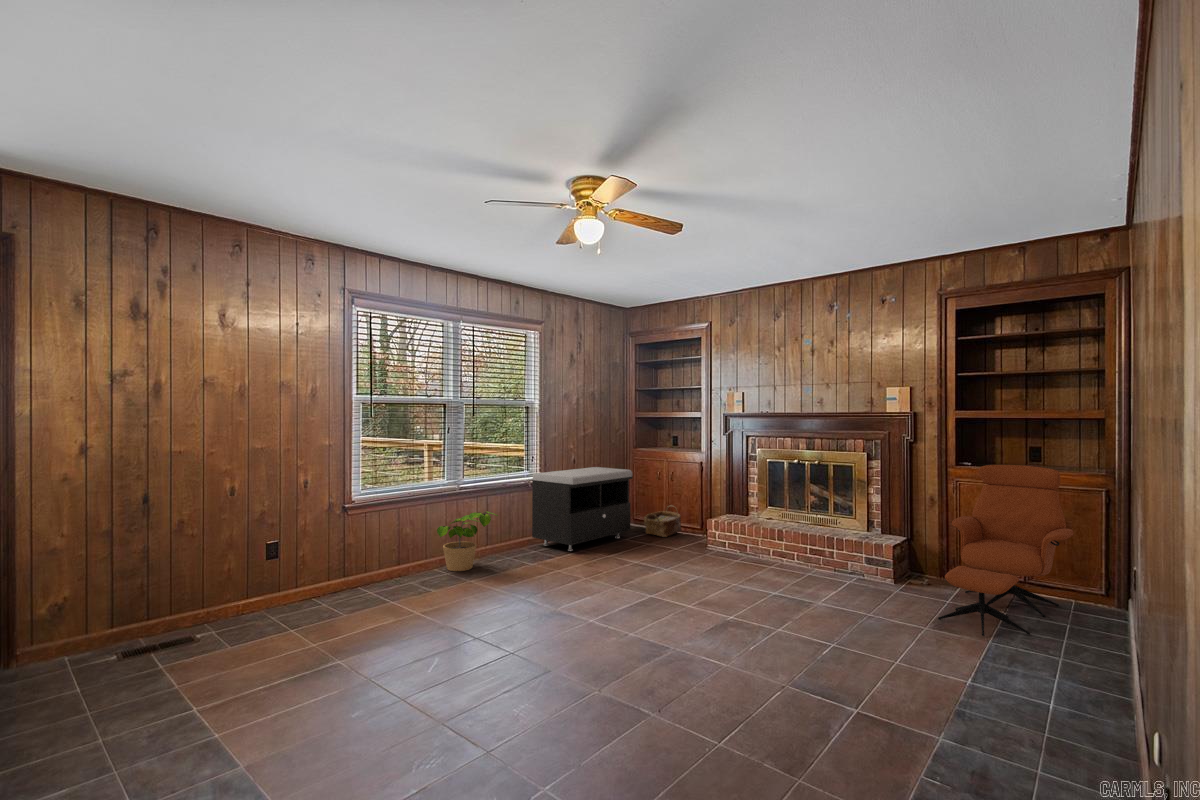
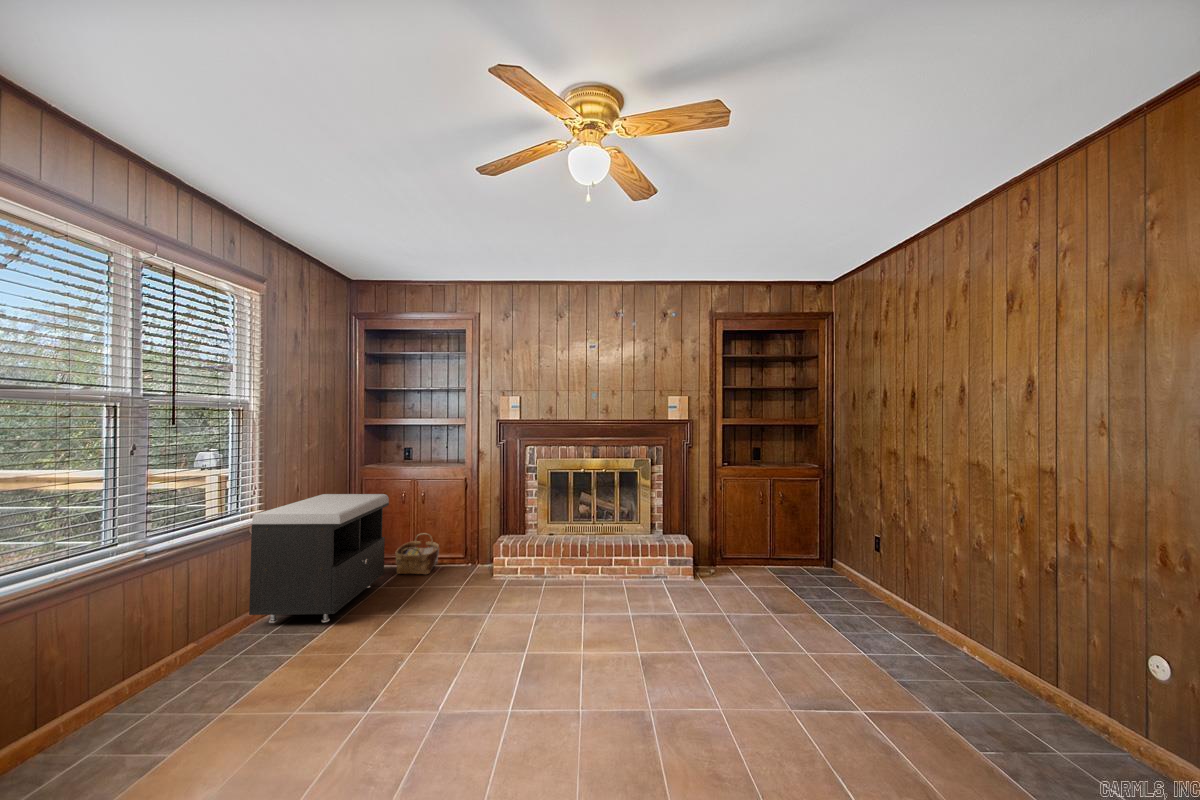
armchair: present [938,465,1074,636] -> none [740,463,834,612]
potted plant: present [437,512,498,571] -> none [113,591,254,719]

